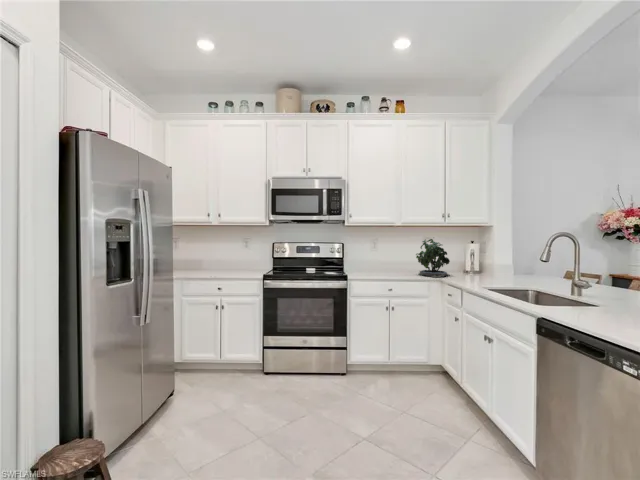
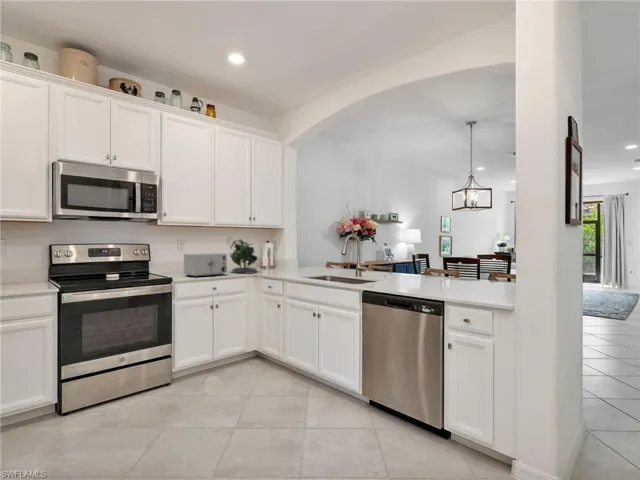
toaster: none [366,253,407,276] -> present [184,253,227,277]

